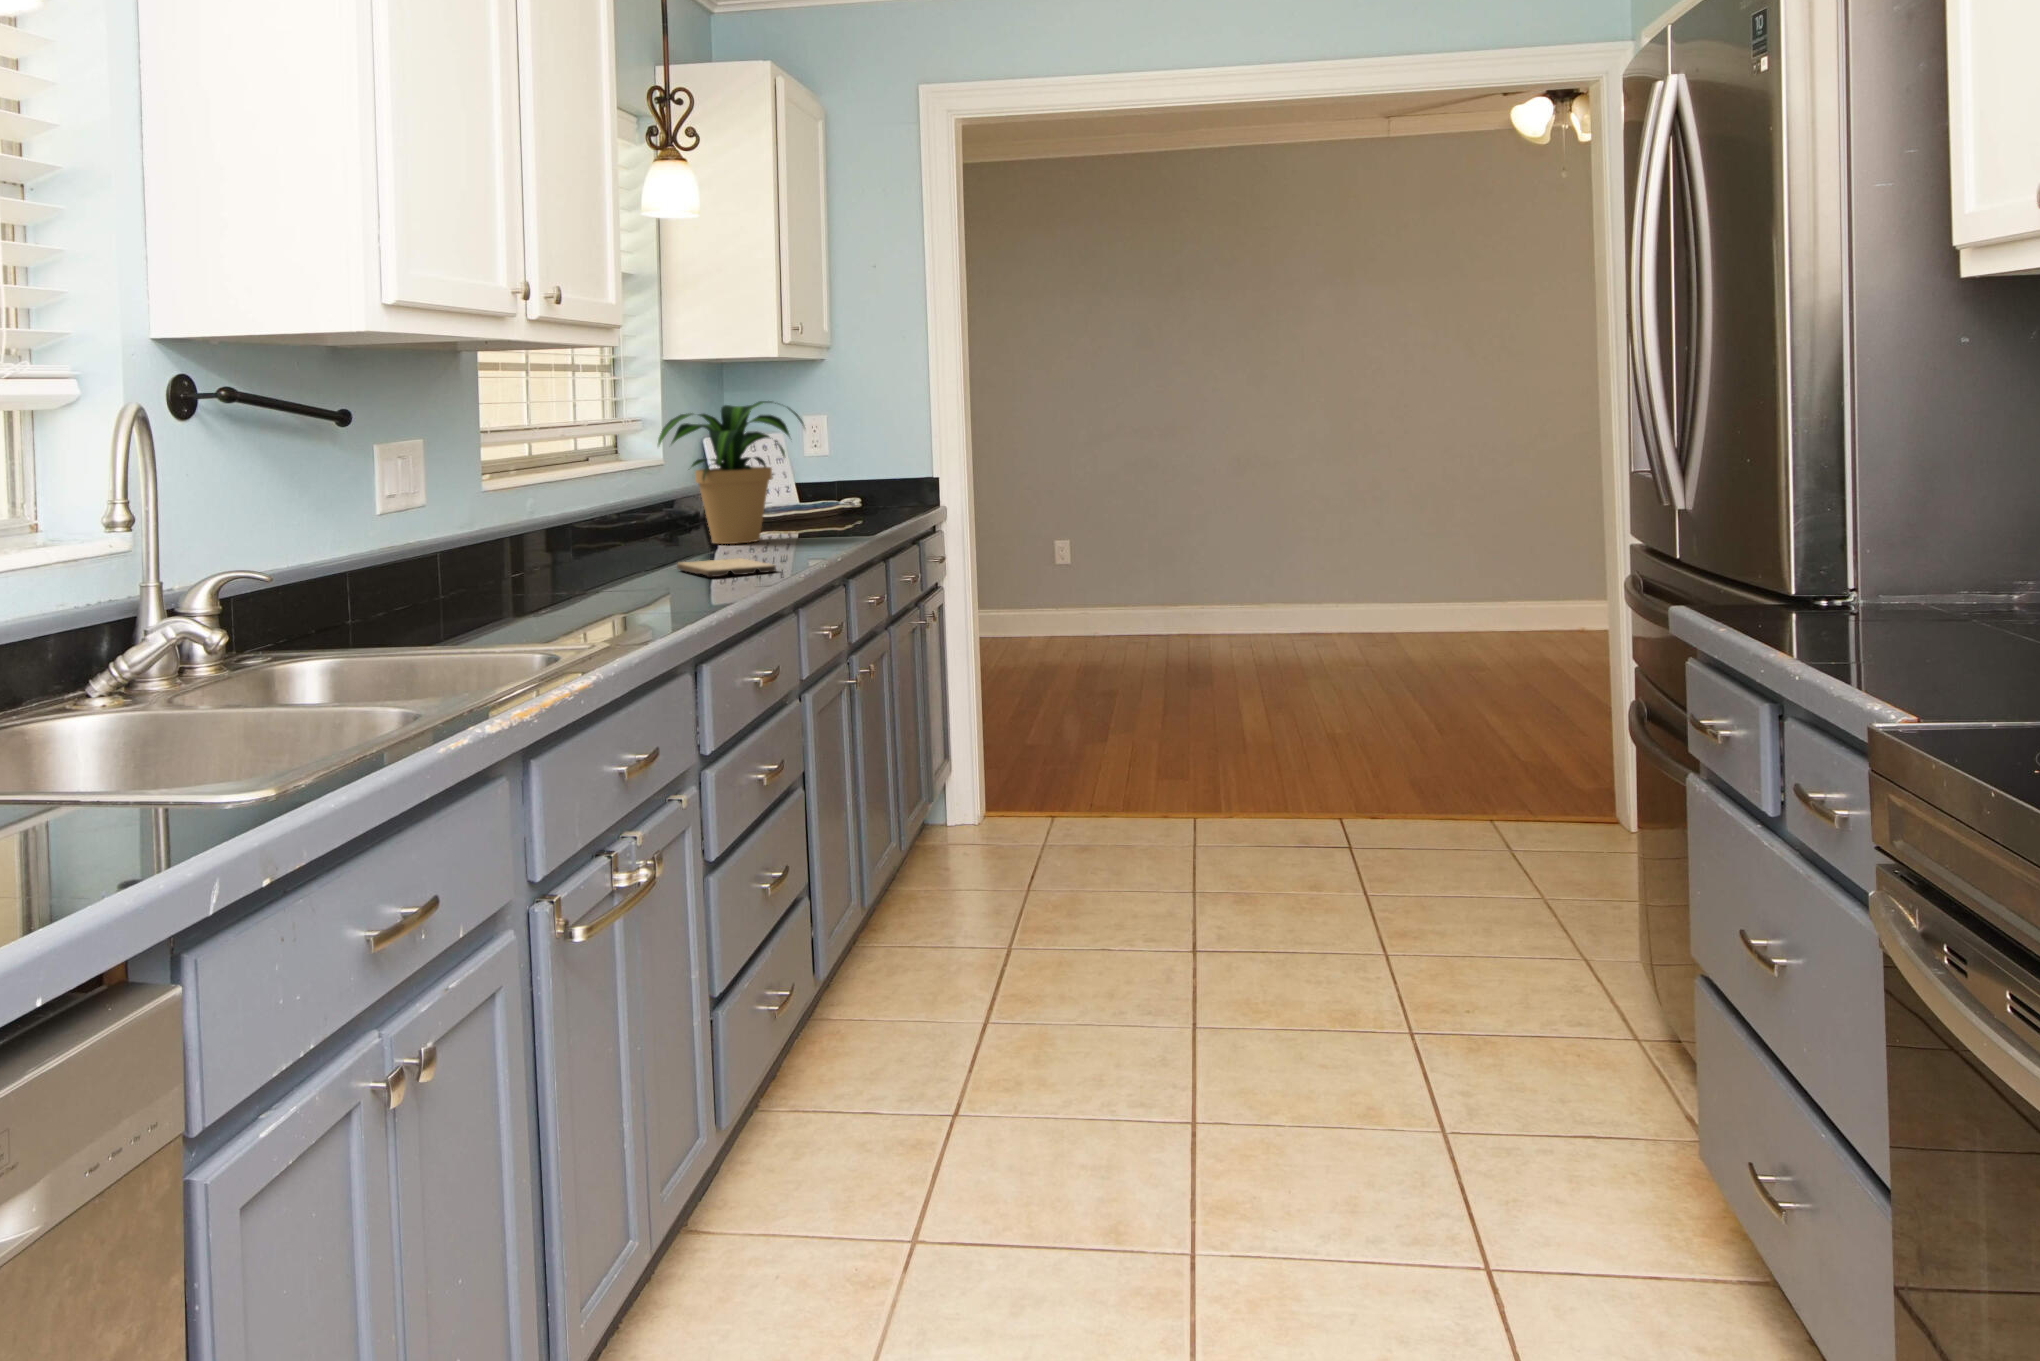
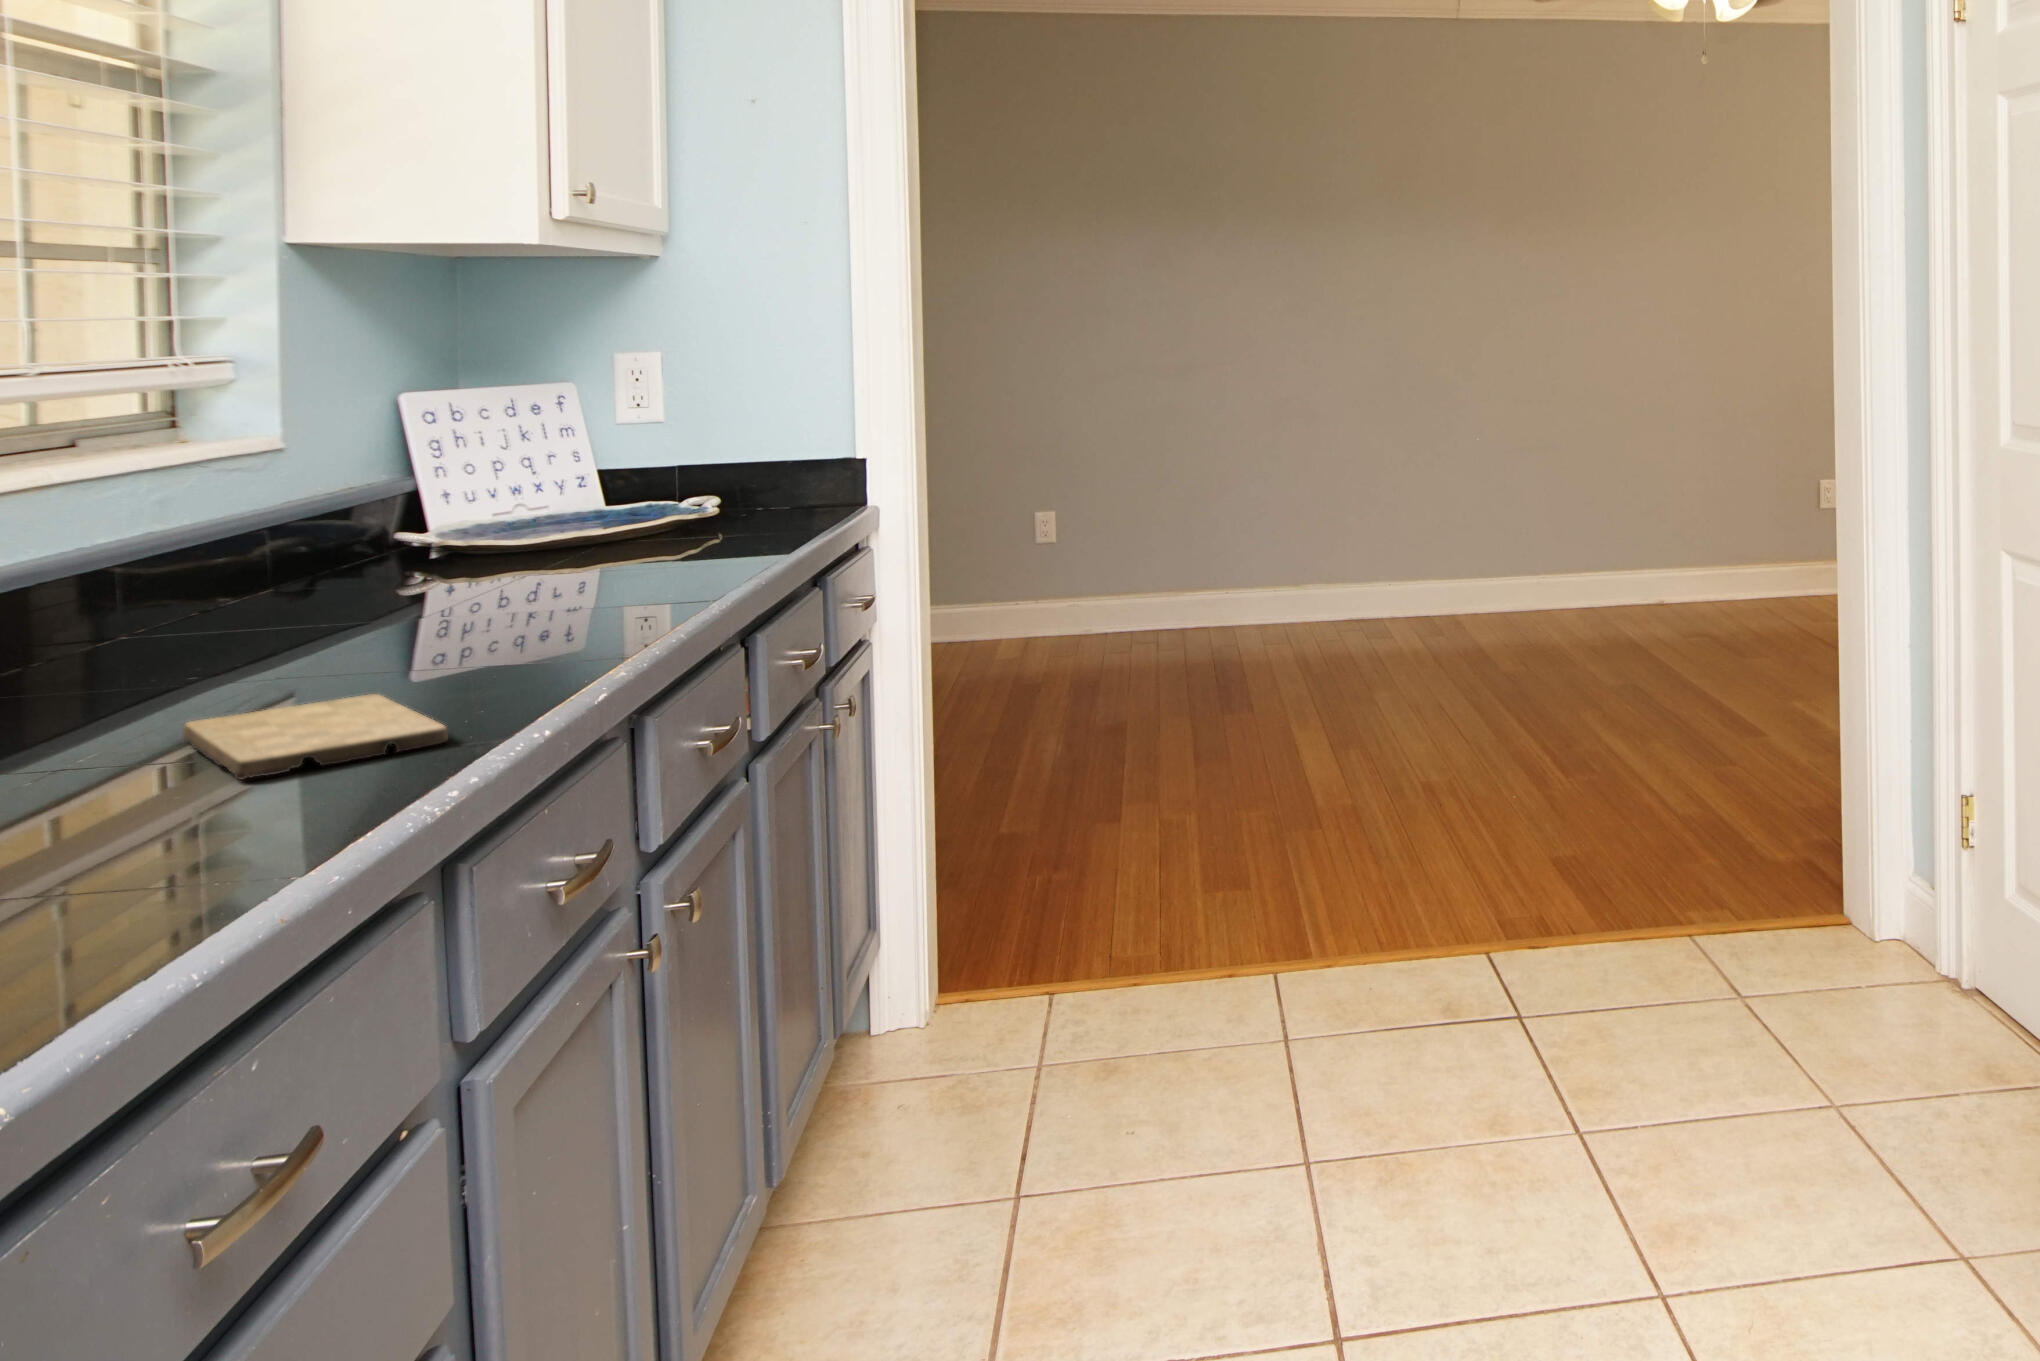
potted plant: present [658,401,804,544] -> none [214,330,585,624]

